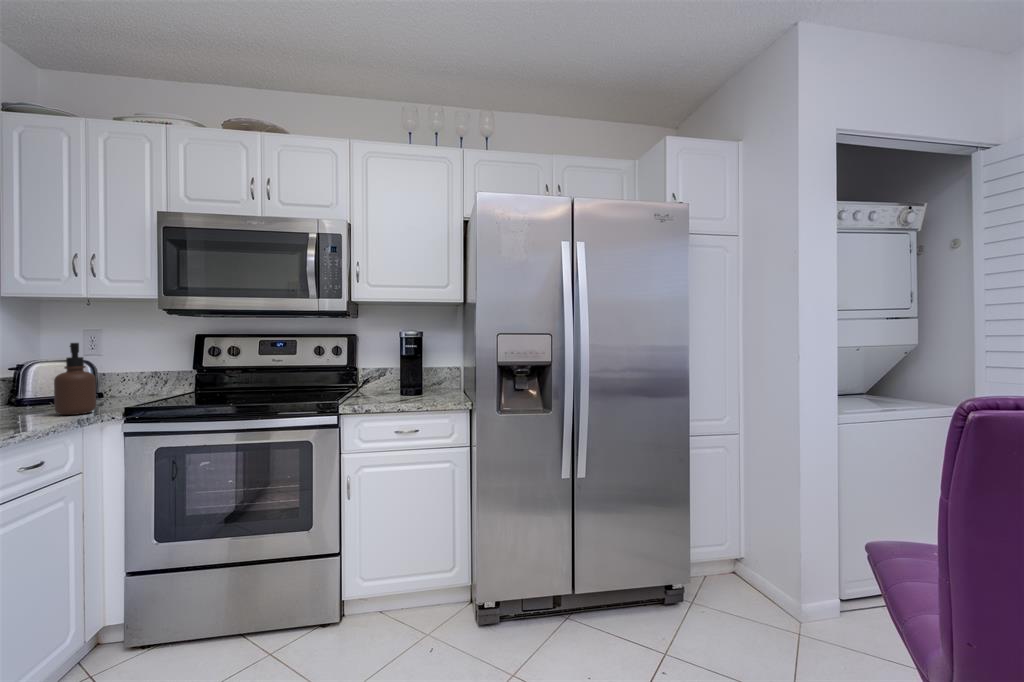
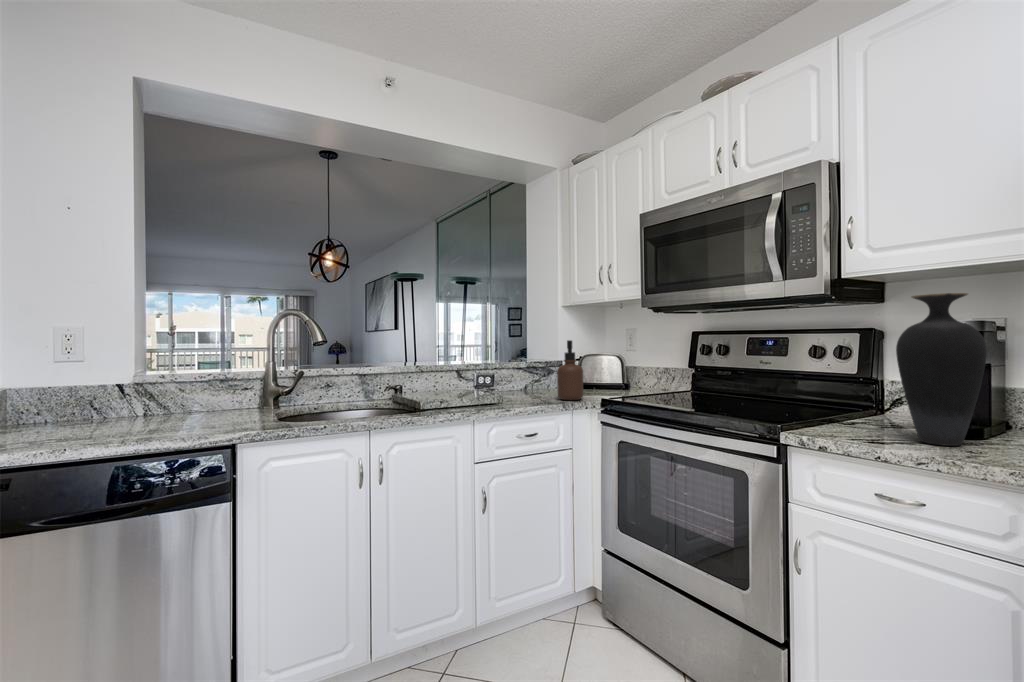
vase: none [399,318,436,398] -> present [896,293,987,446]

